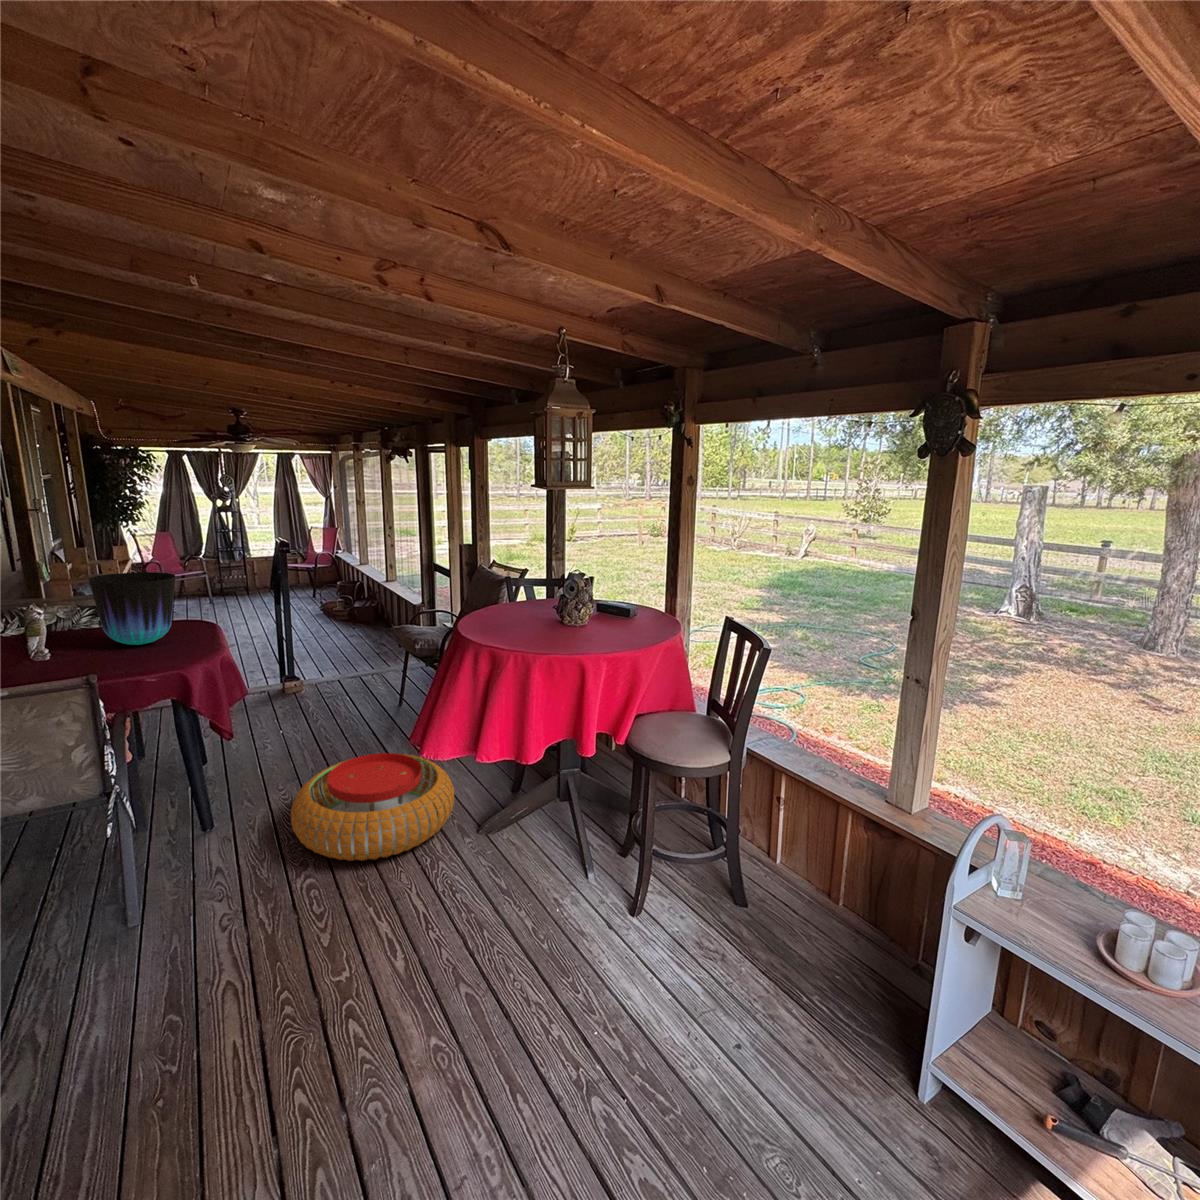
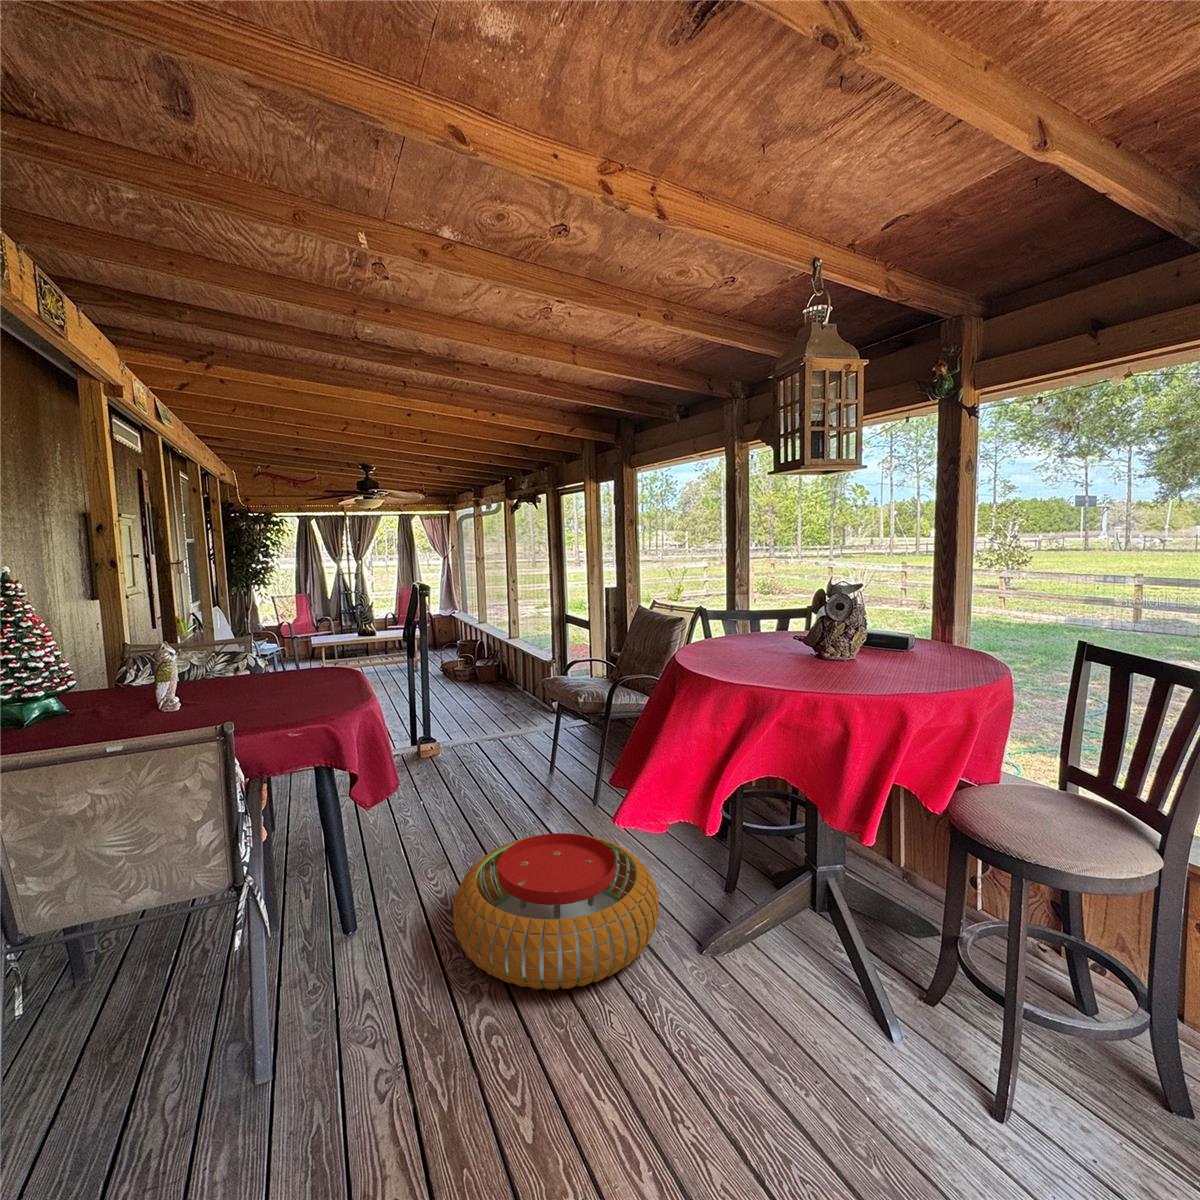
vase: present [88,572,175,645] -> none [227,607,321,692]

